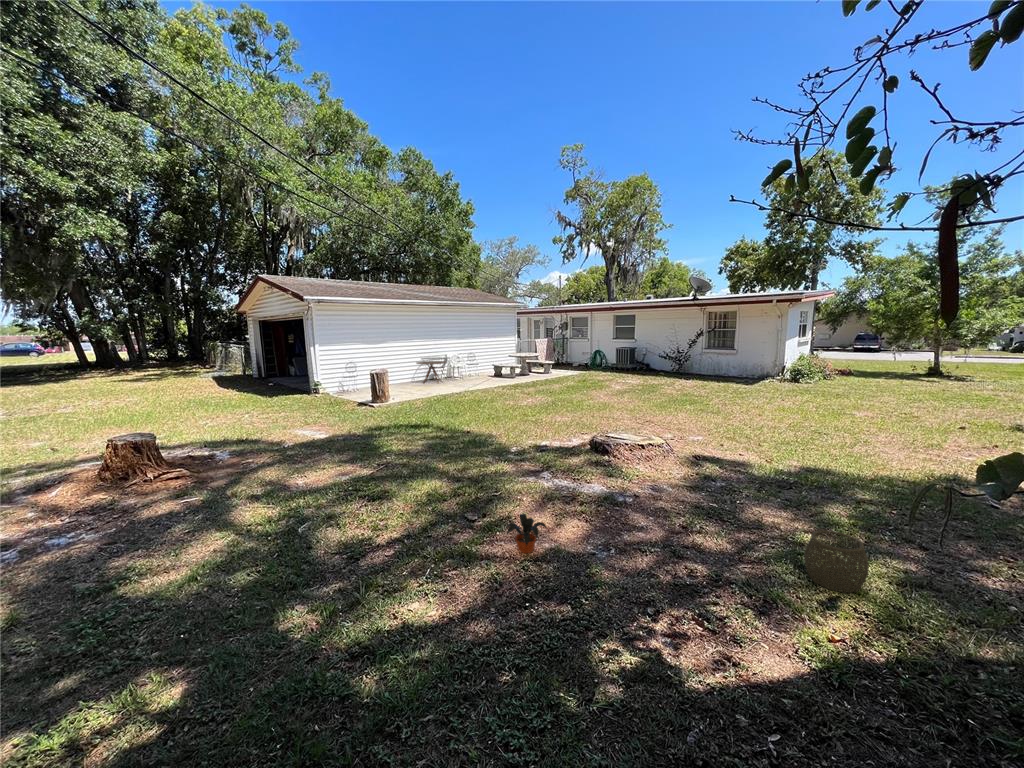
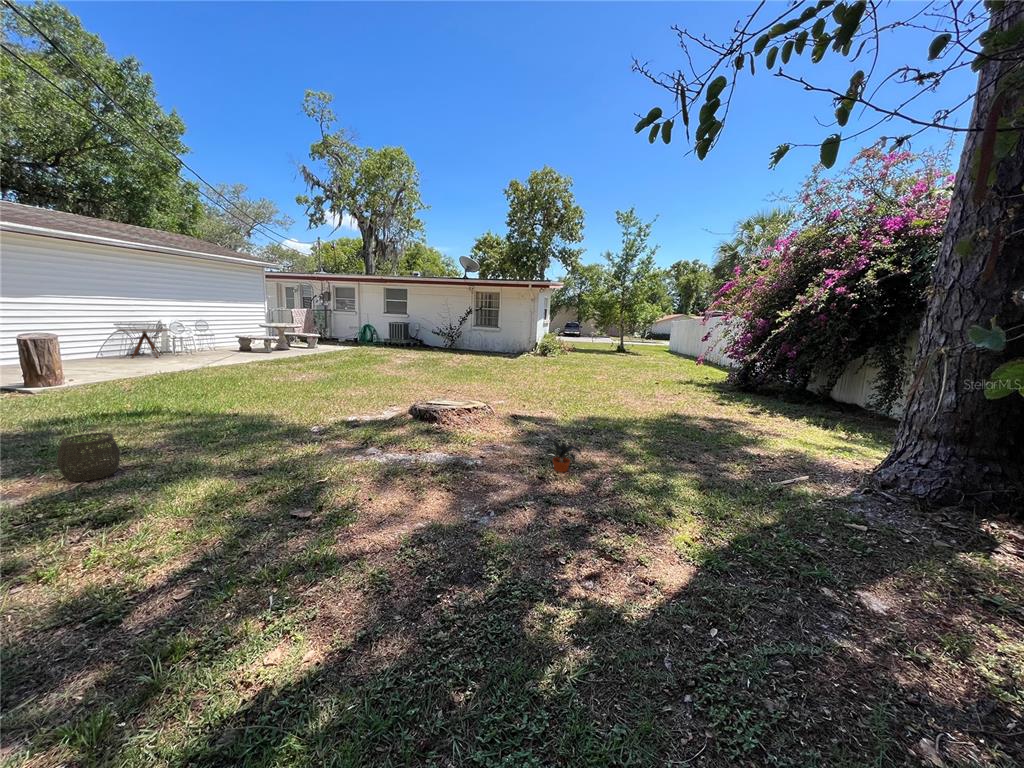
potted plant: present [506,514,546,553] -> present [546,441,581,472]
woven basket: present [804,530,869,593] -> present [57,433,120,482]

